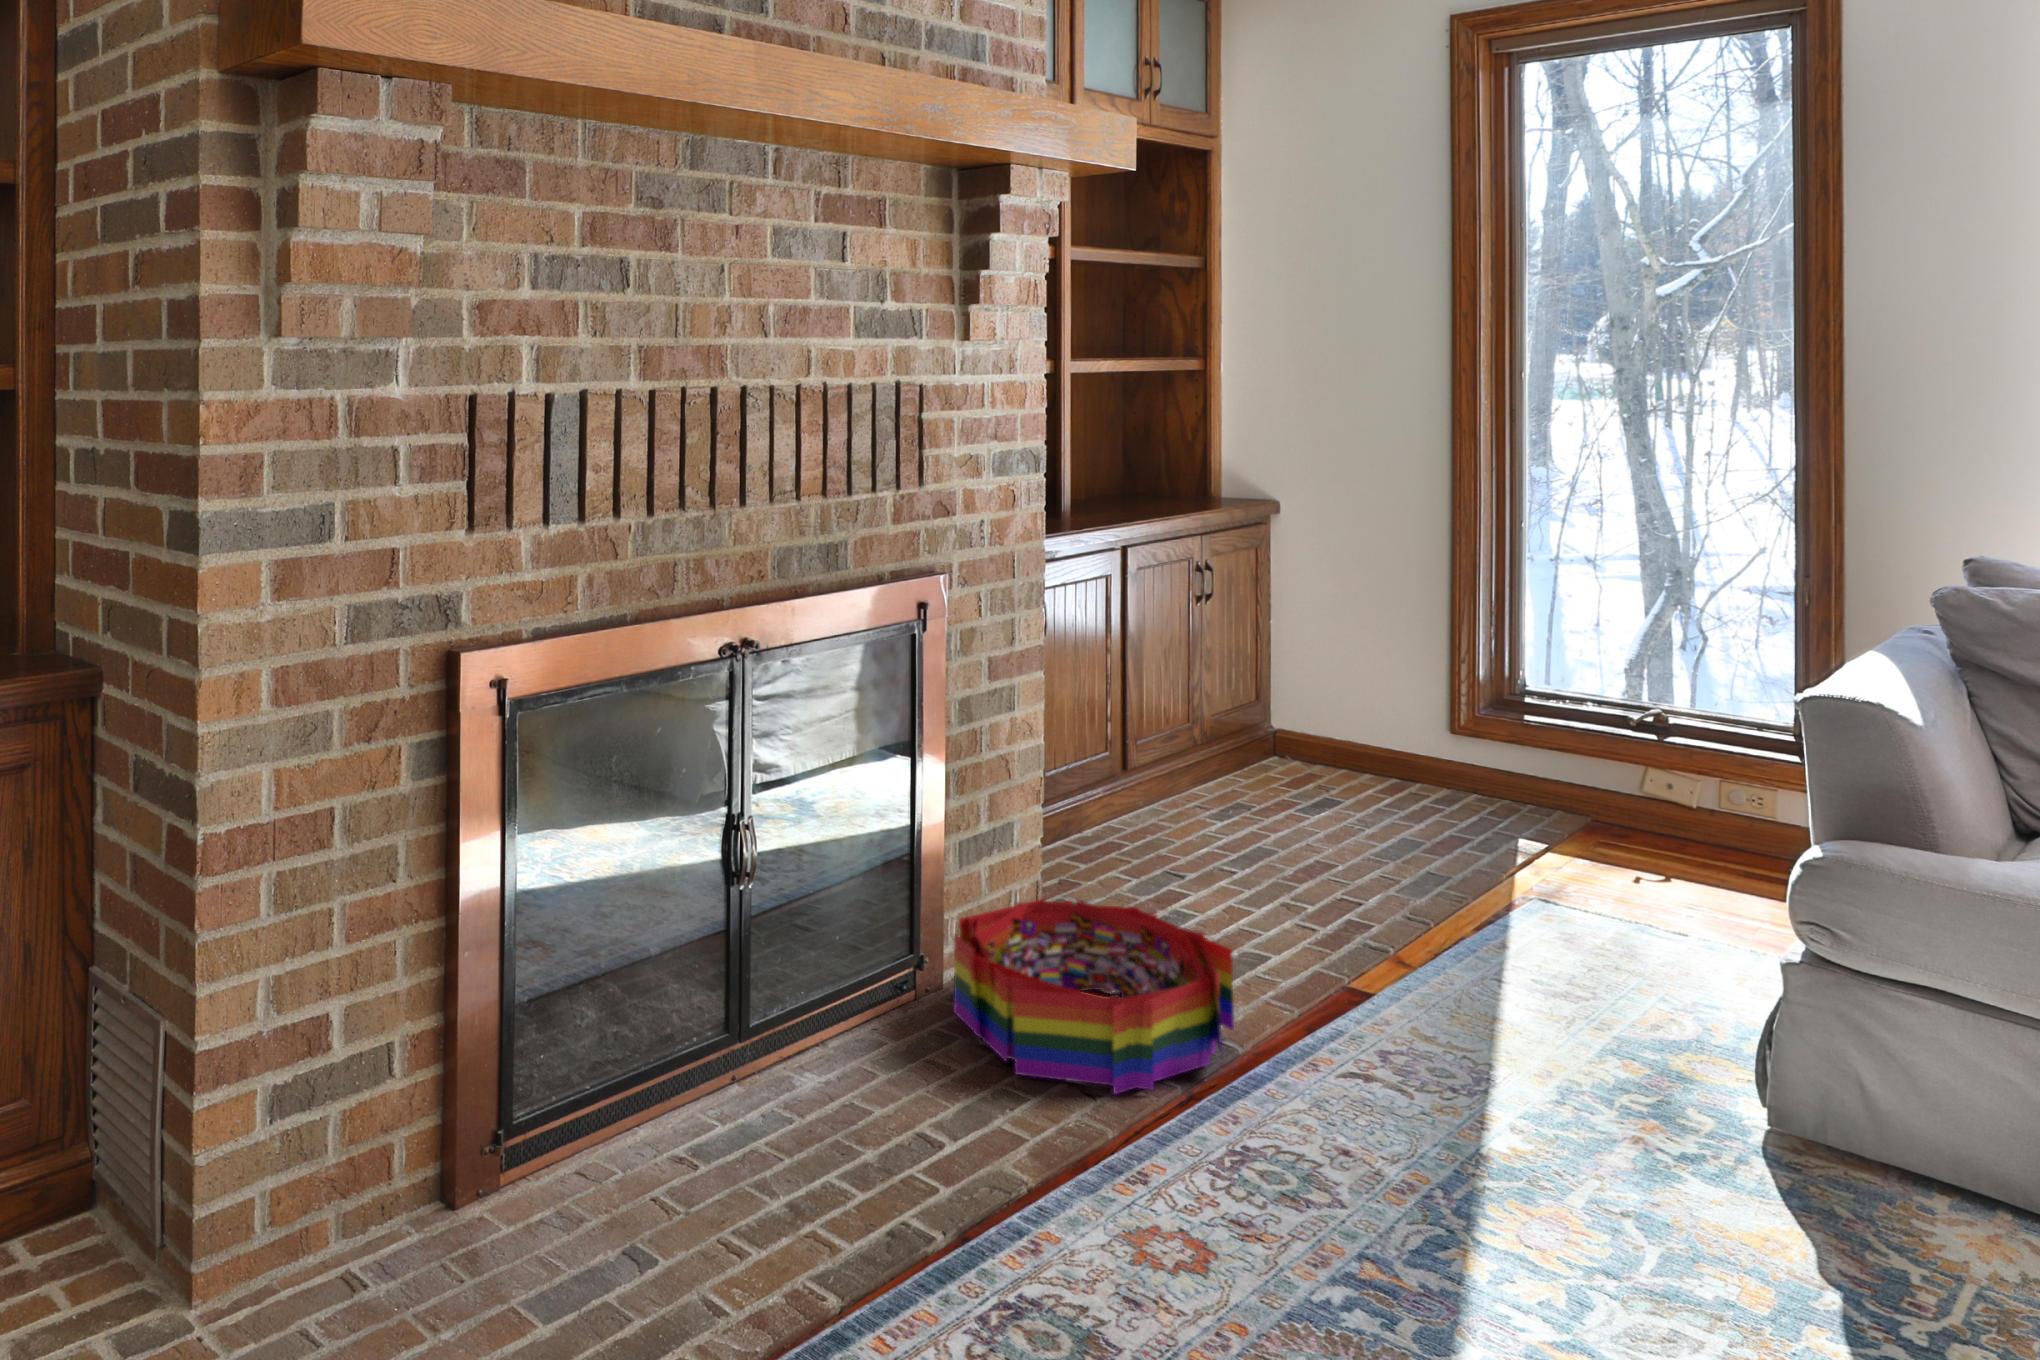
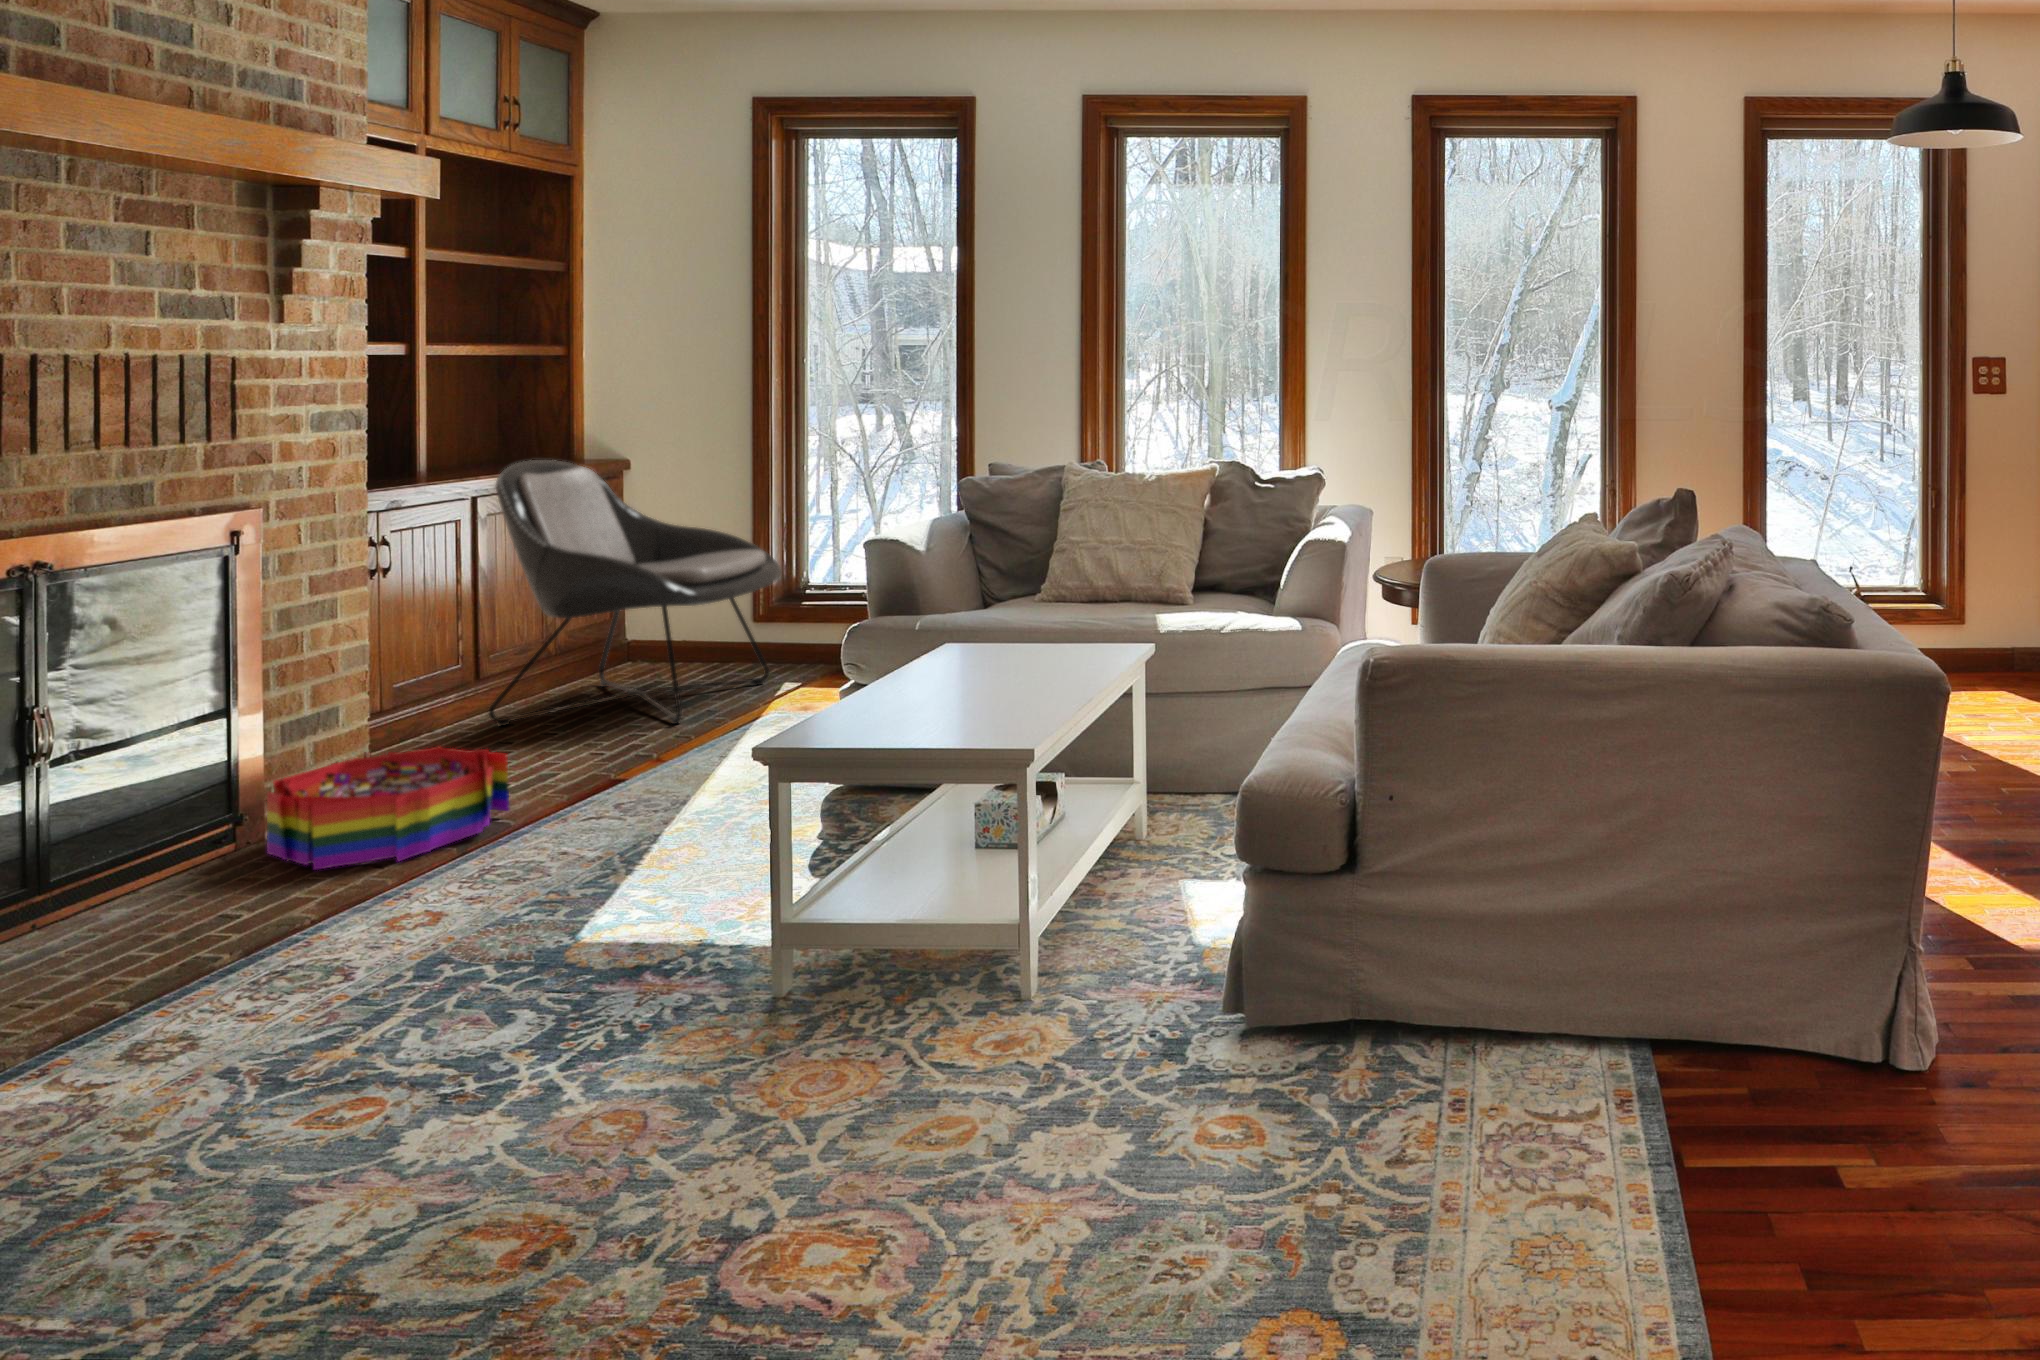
lounge chair: none [1144,502,1515,894] -> present [489,460,782,727]

